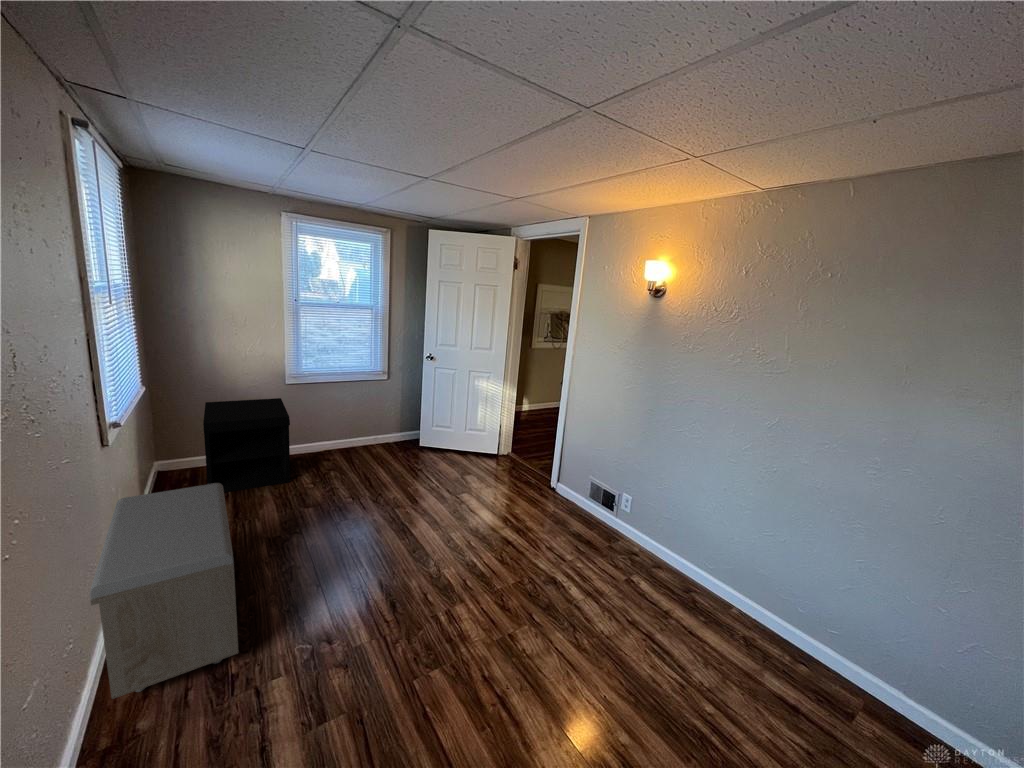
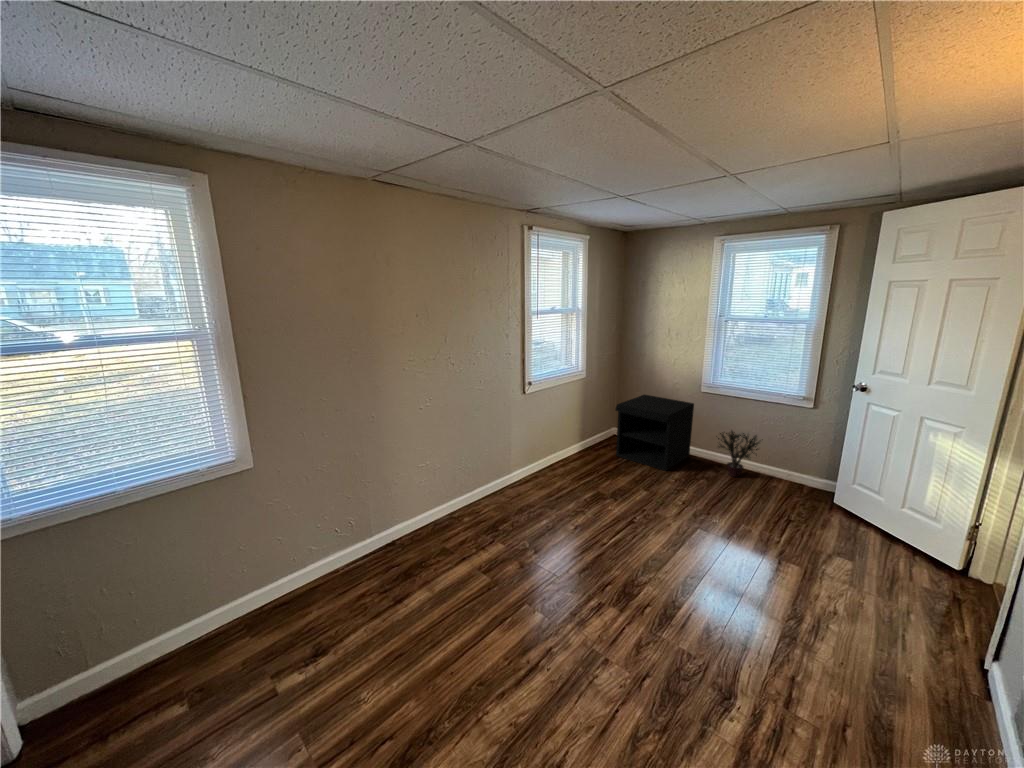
potted plant: none [322,412,368,459] -> present [718,431,759,477]
storage bench: present [90,483,238,699] -> none [466,423,564,522]

